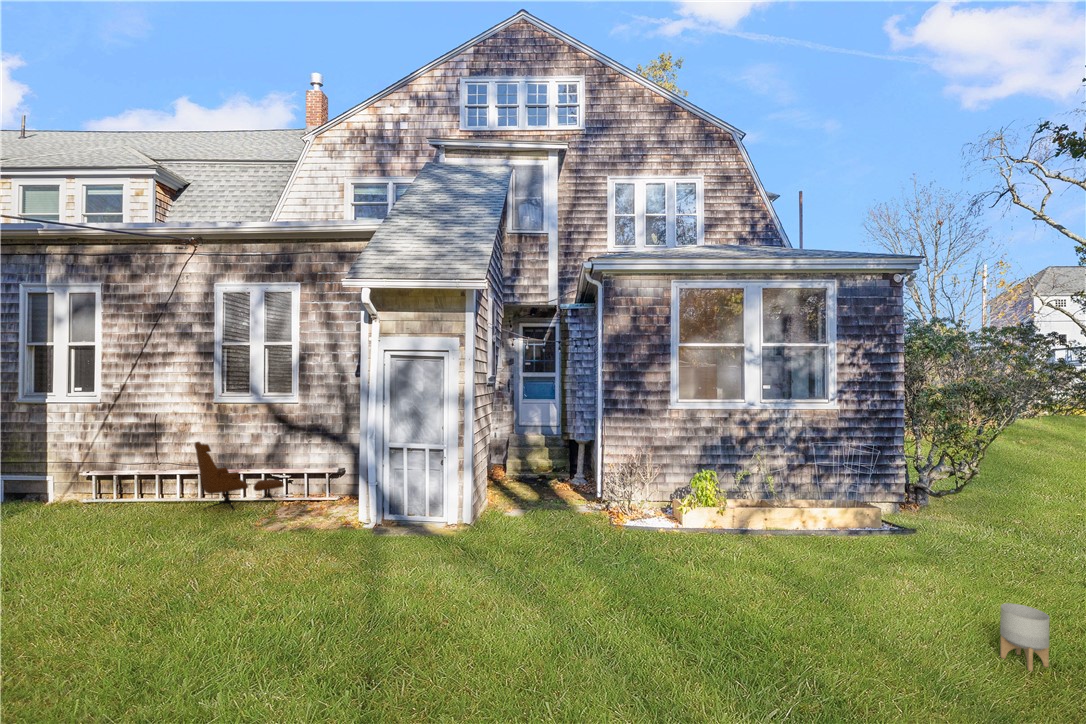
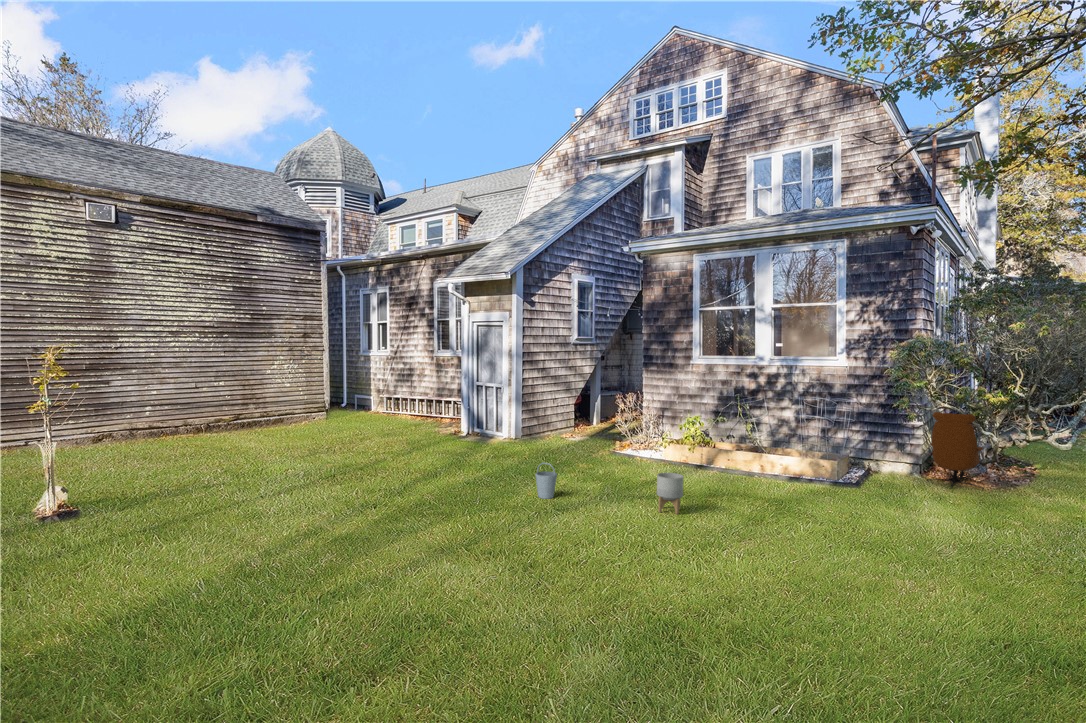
lounge chair: present [195,442,284,510] -> present [928,412,984,489]
bucket: none [862,636,906,702] -> present [536,463,557,499]

